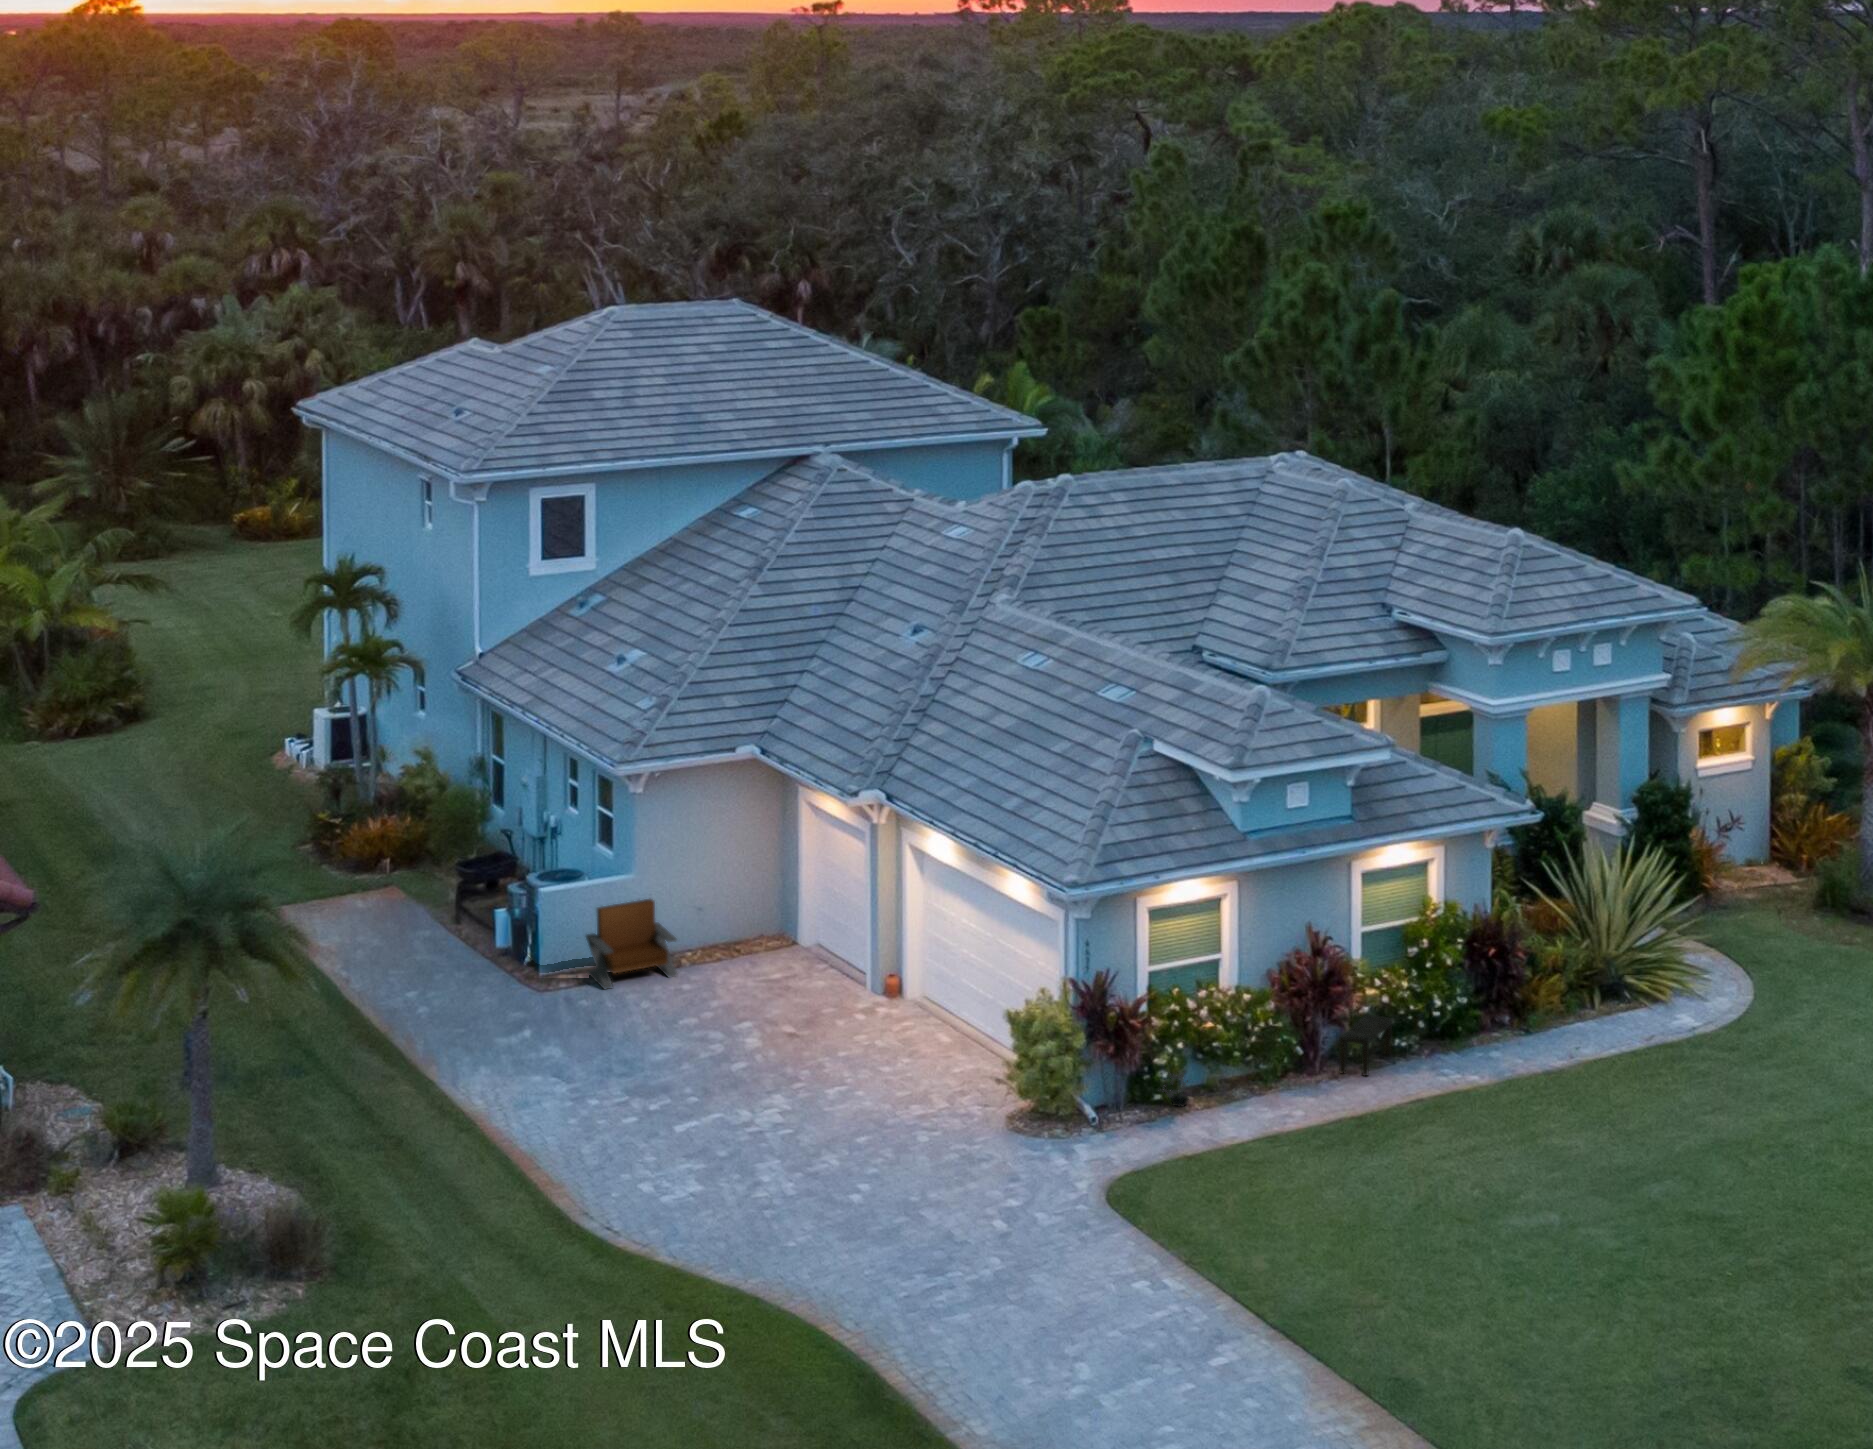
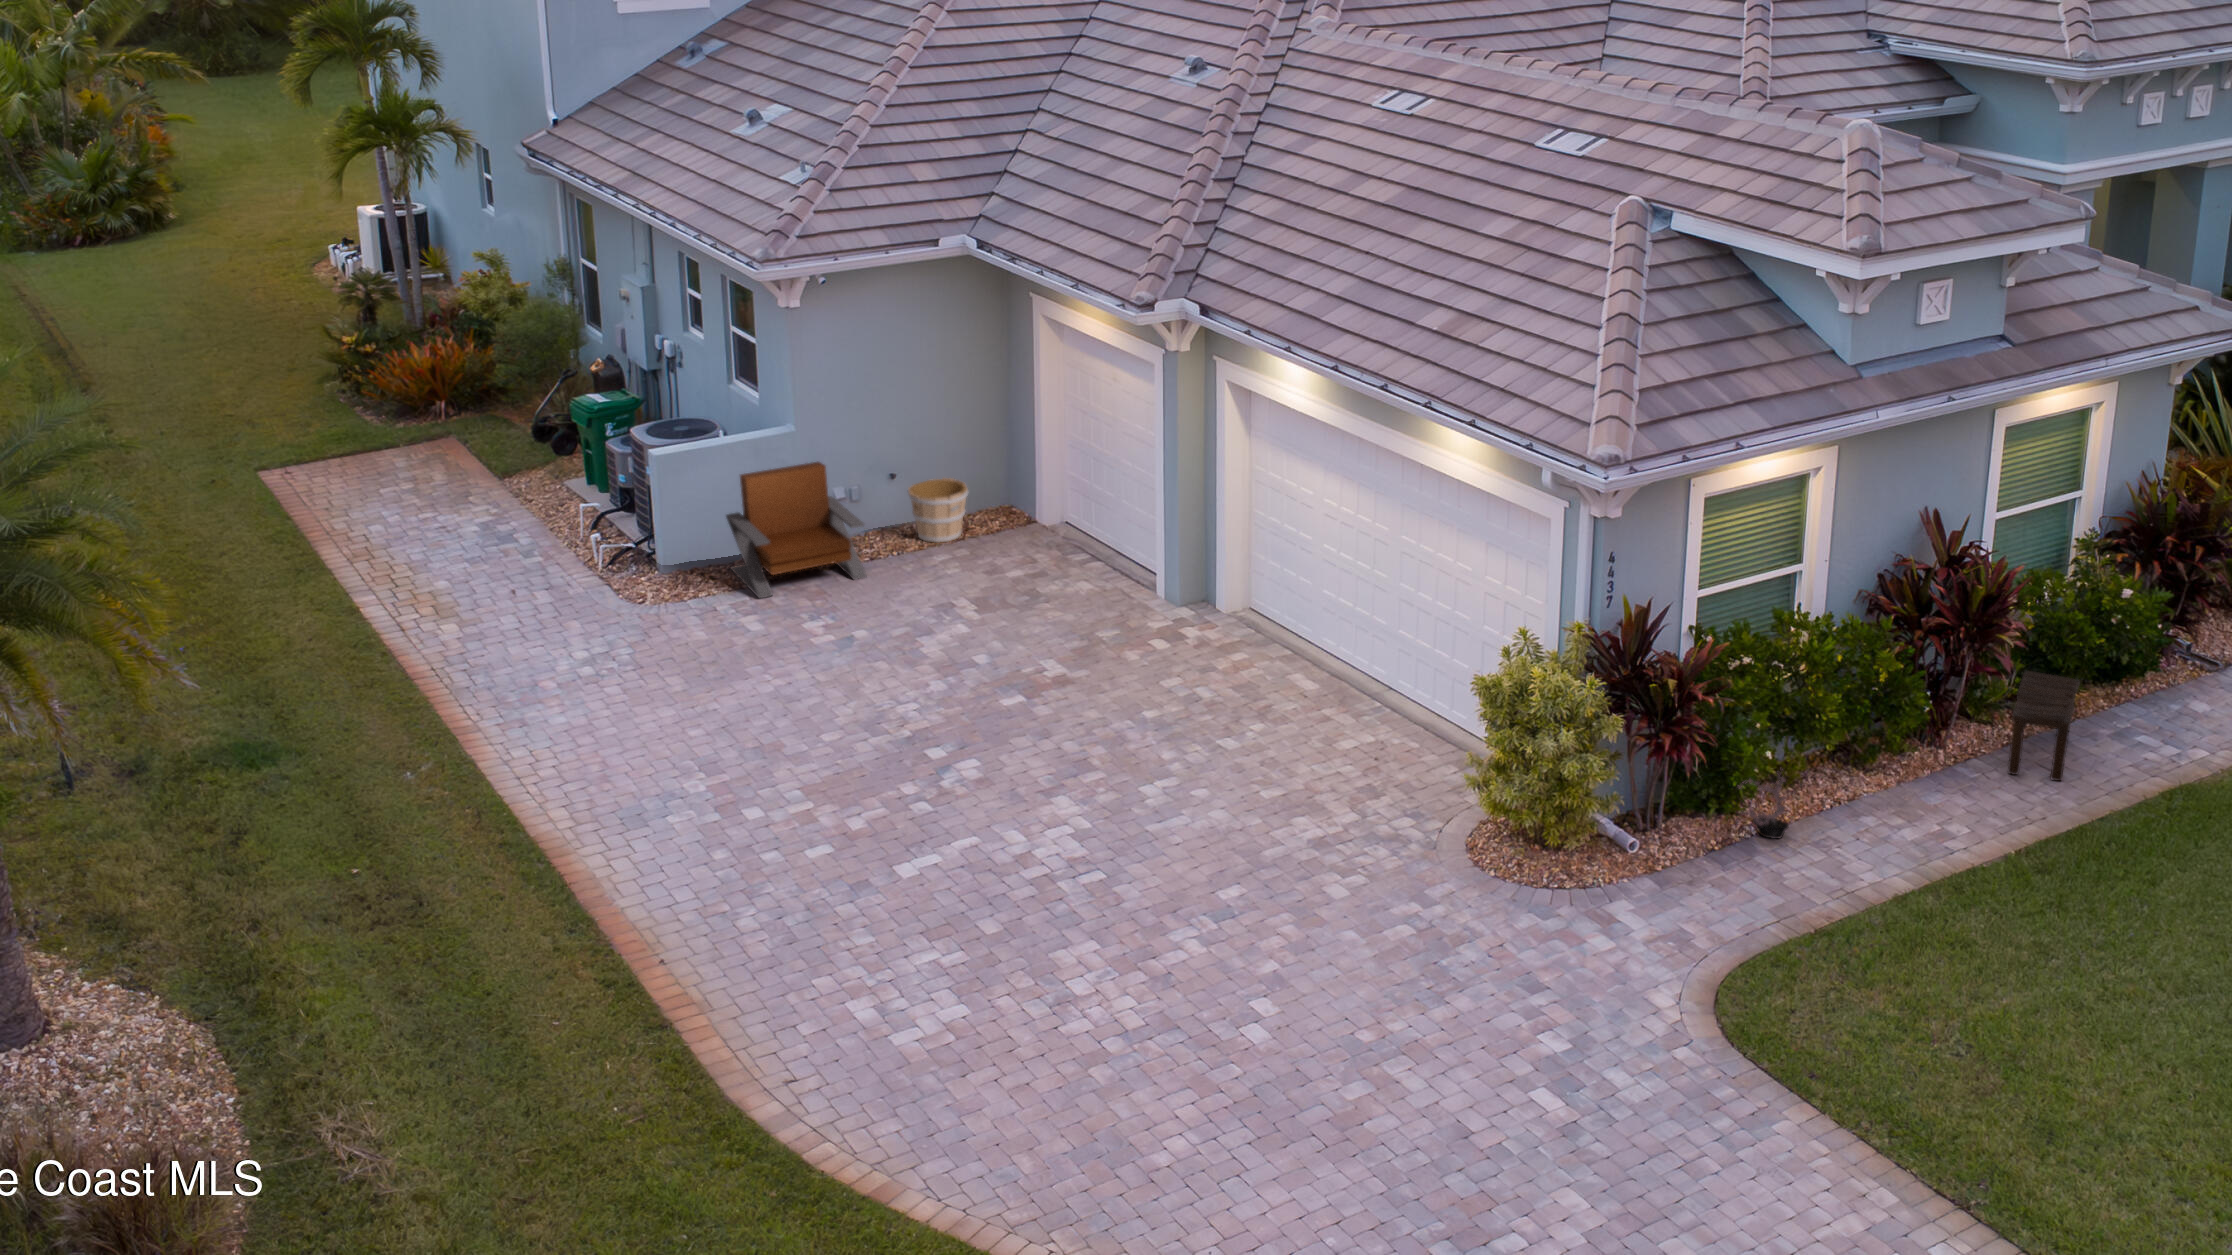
wooden bucket: none [711,909,753,954] -> present [908,478,969,543]

